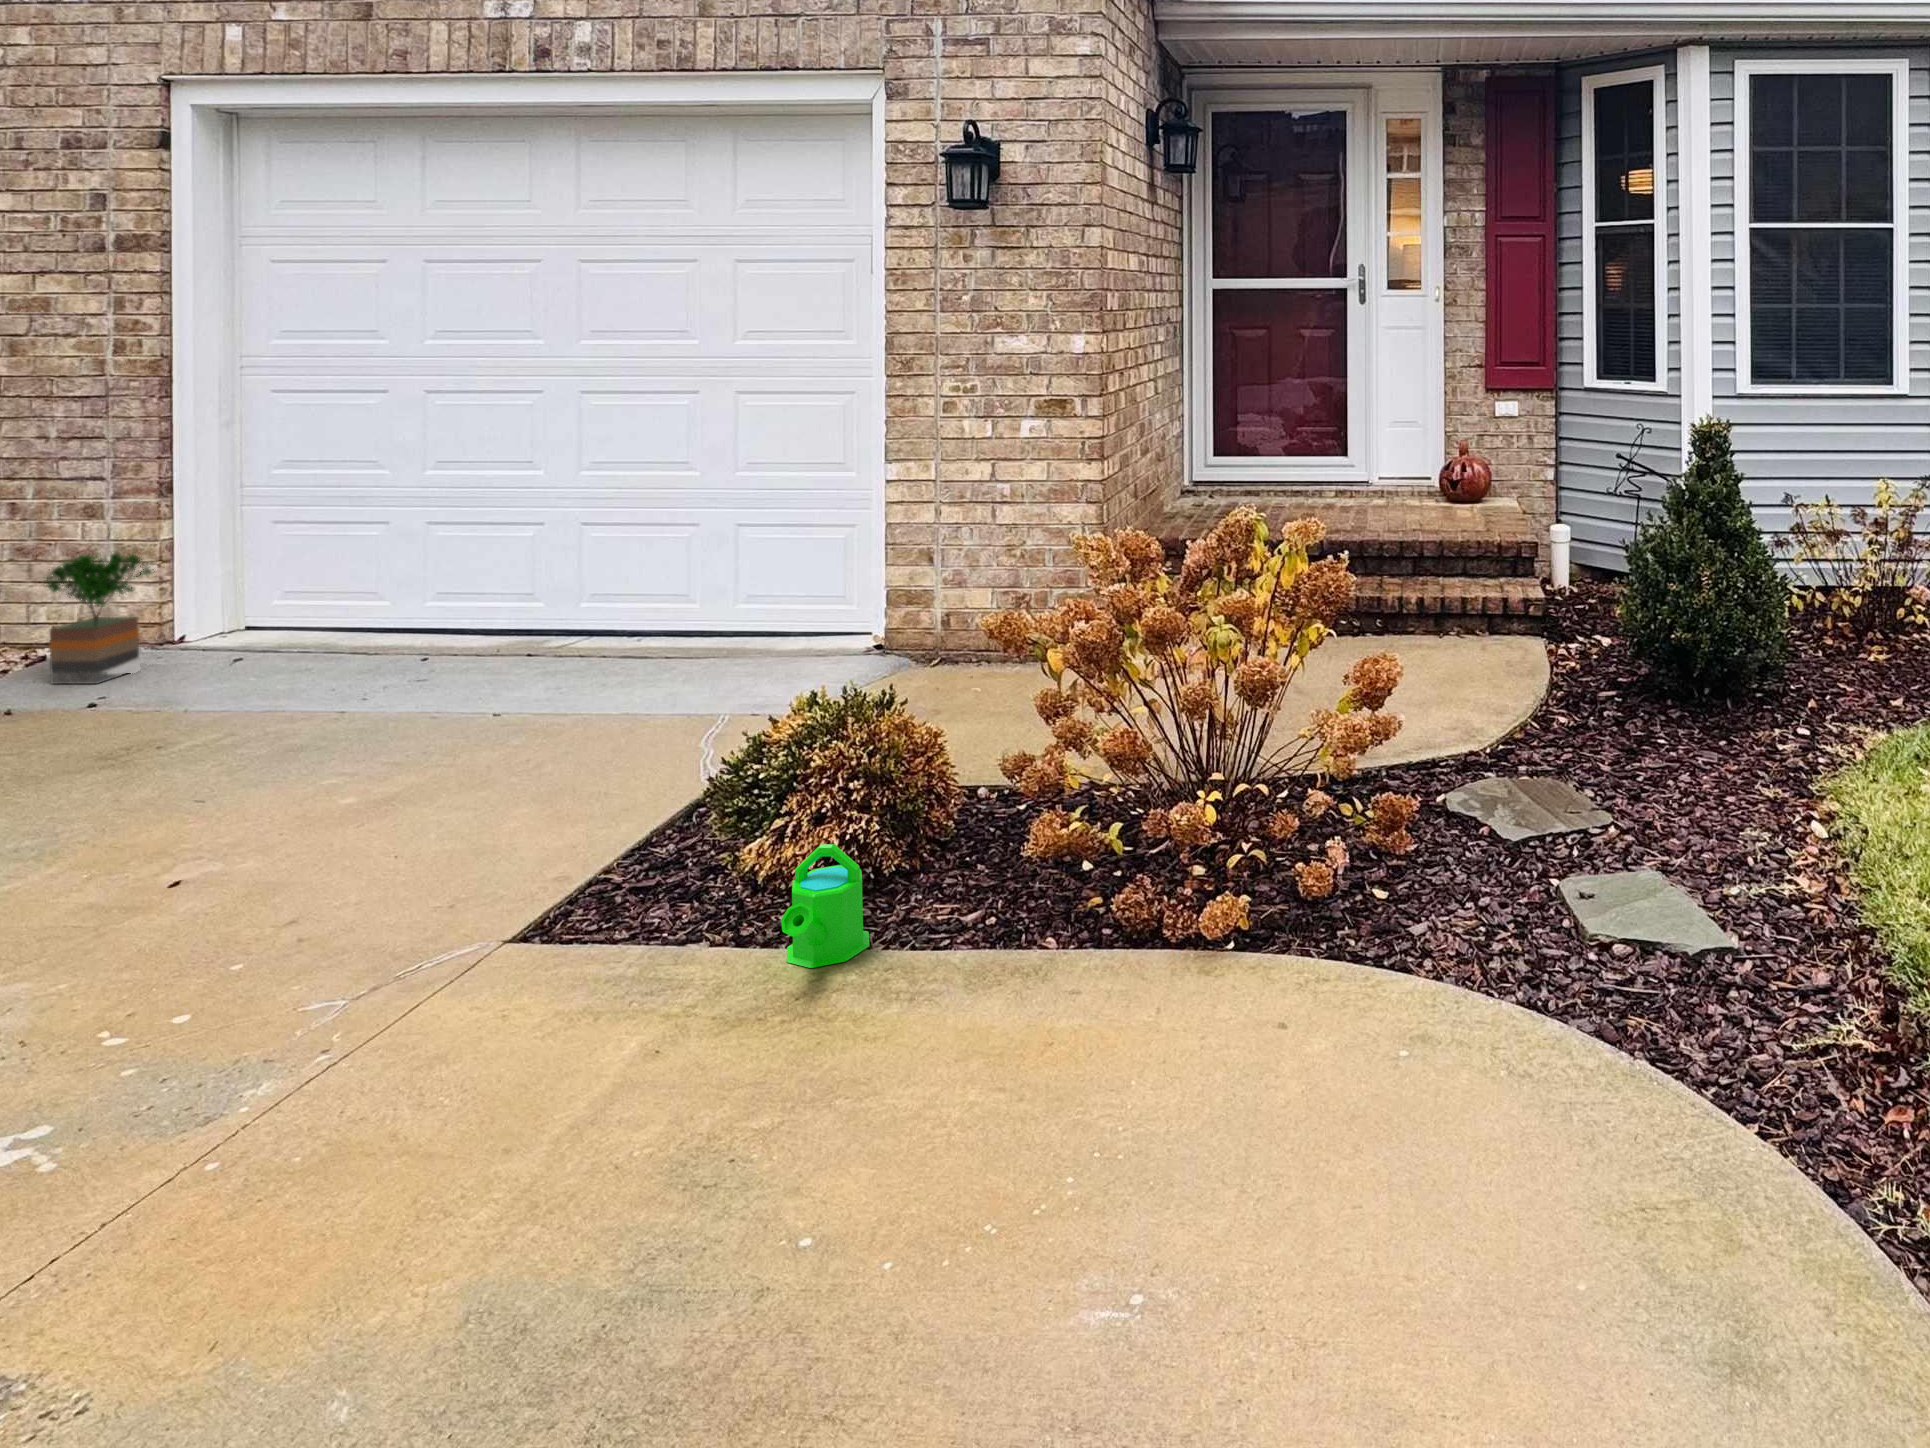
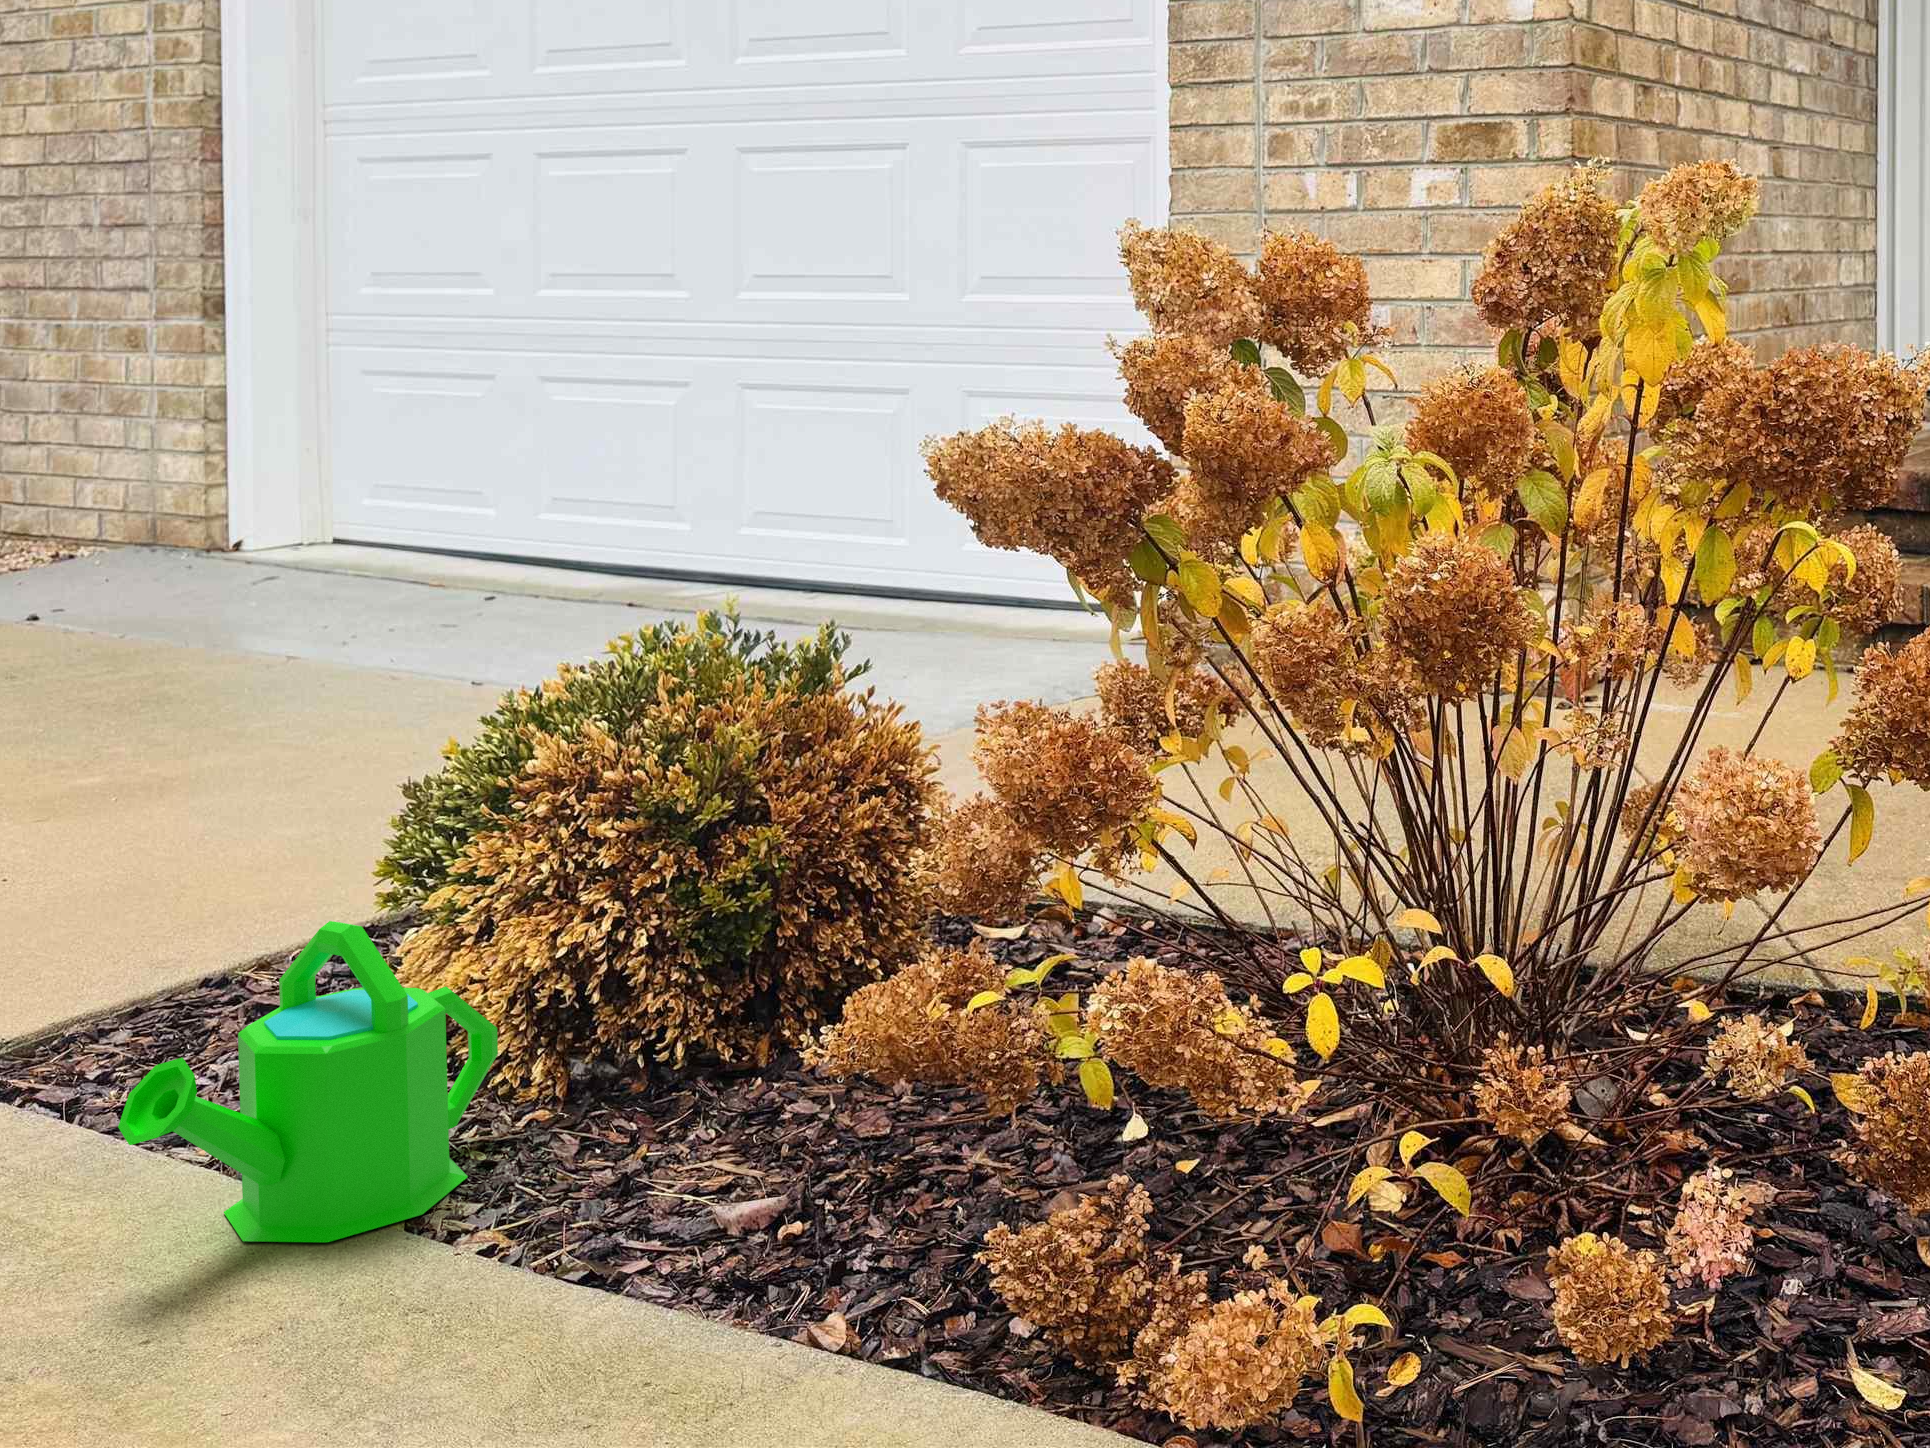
potted tree: present [44,554,154,684] -> none [41,387,206,584]

